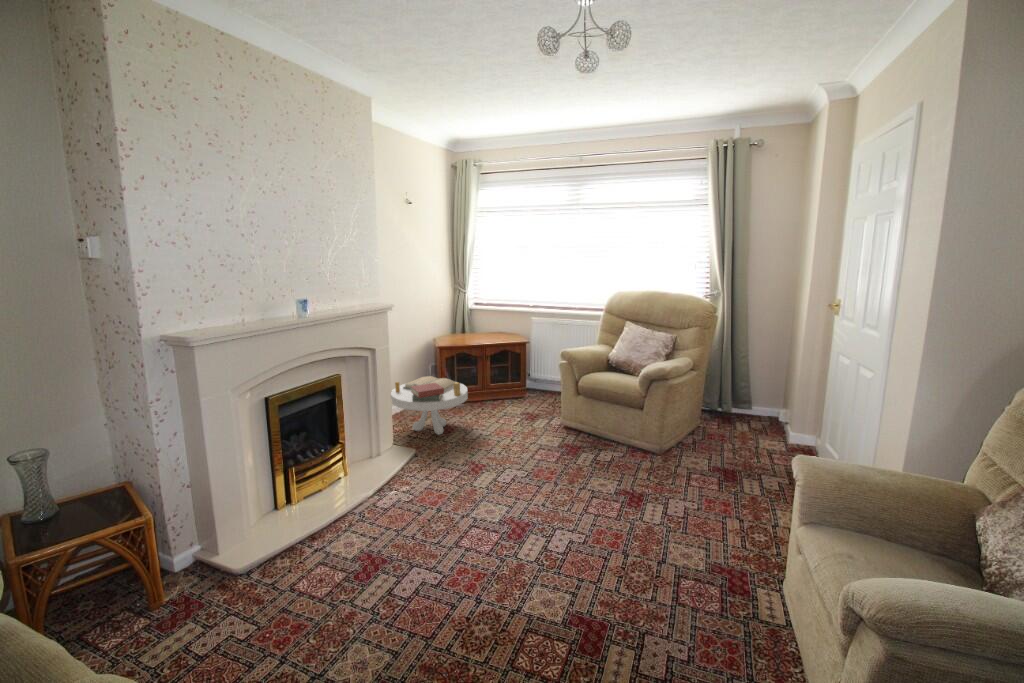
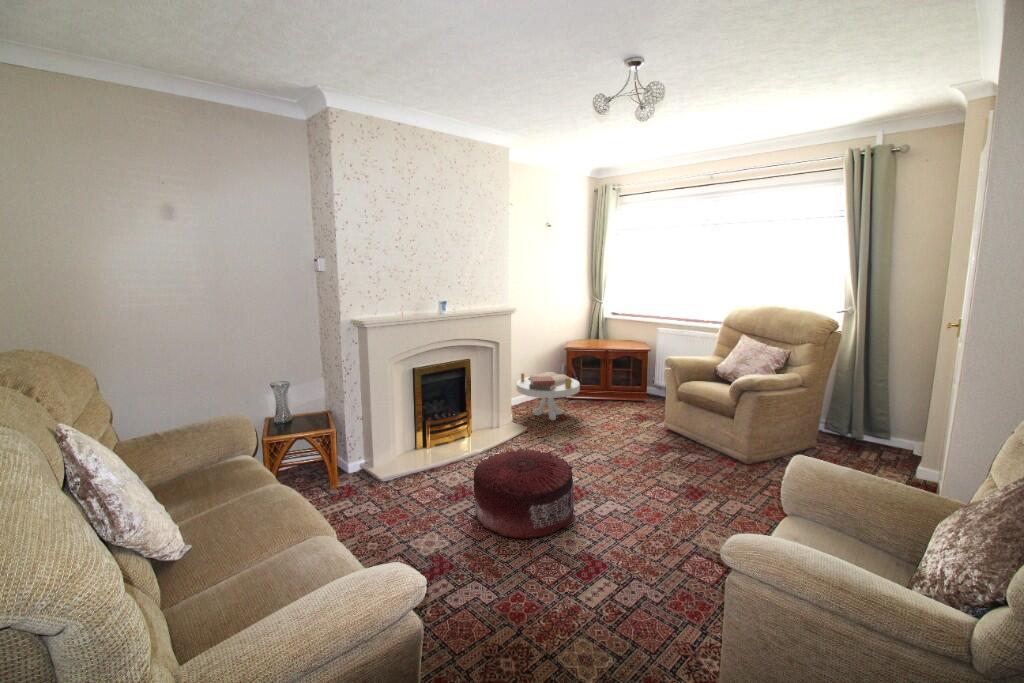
pouf: none [401,487,534,619] -> present [473,448,574,539]

